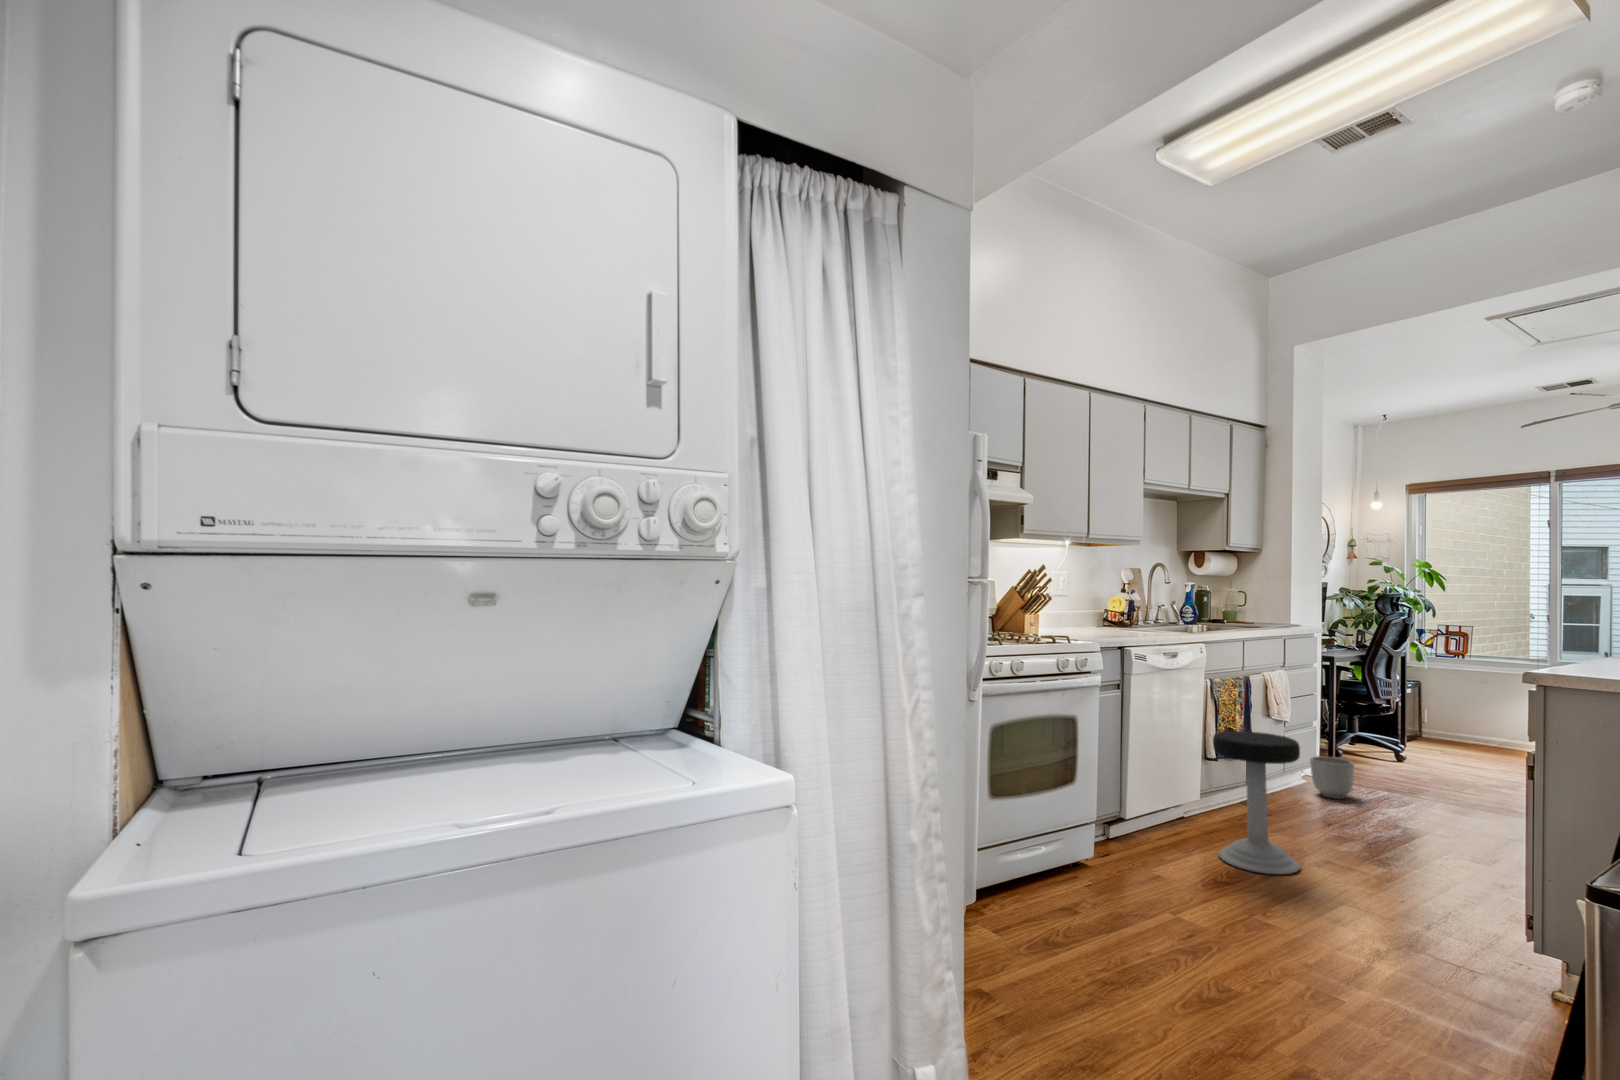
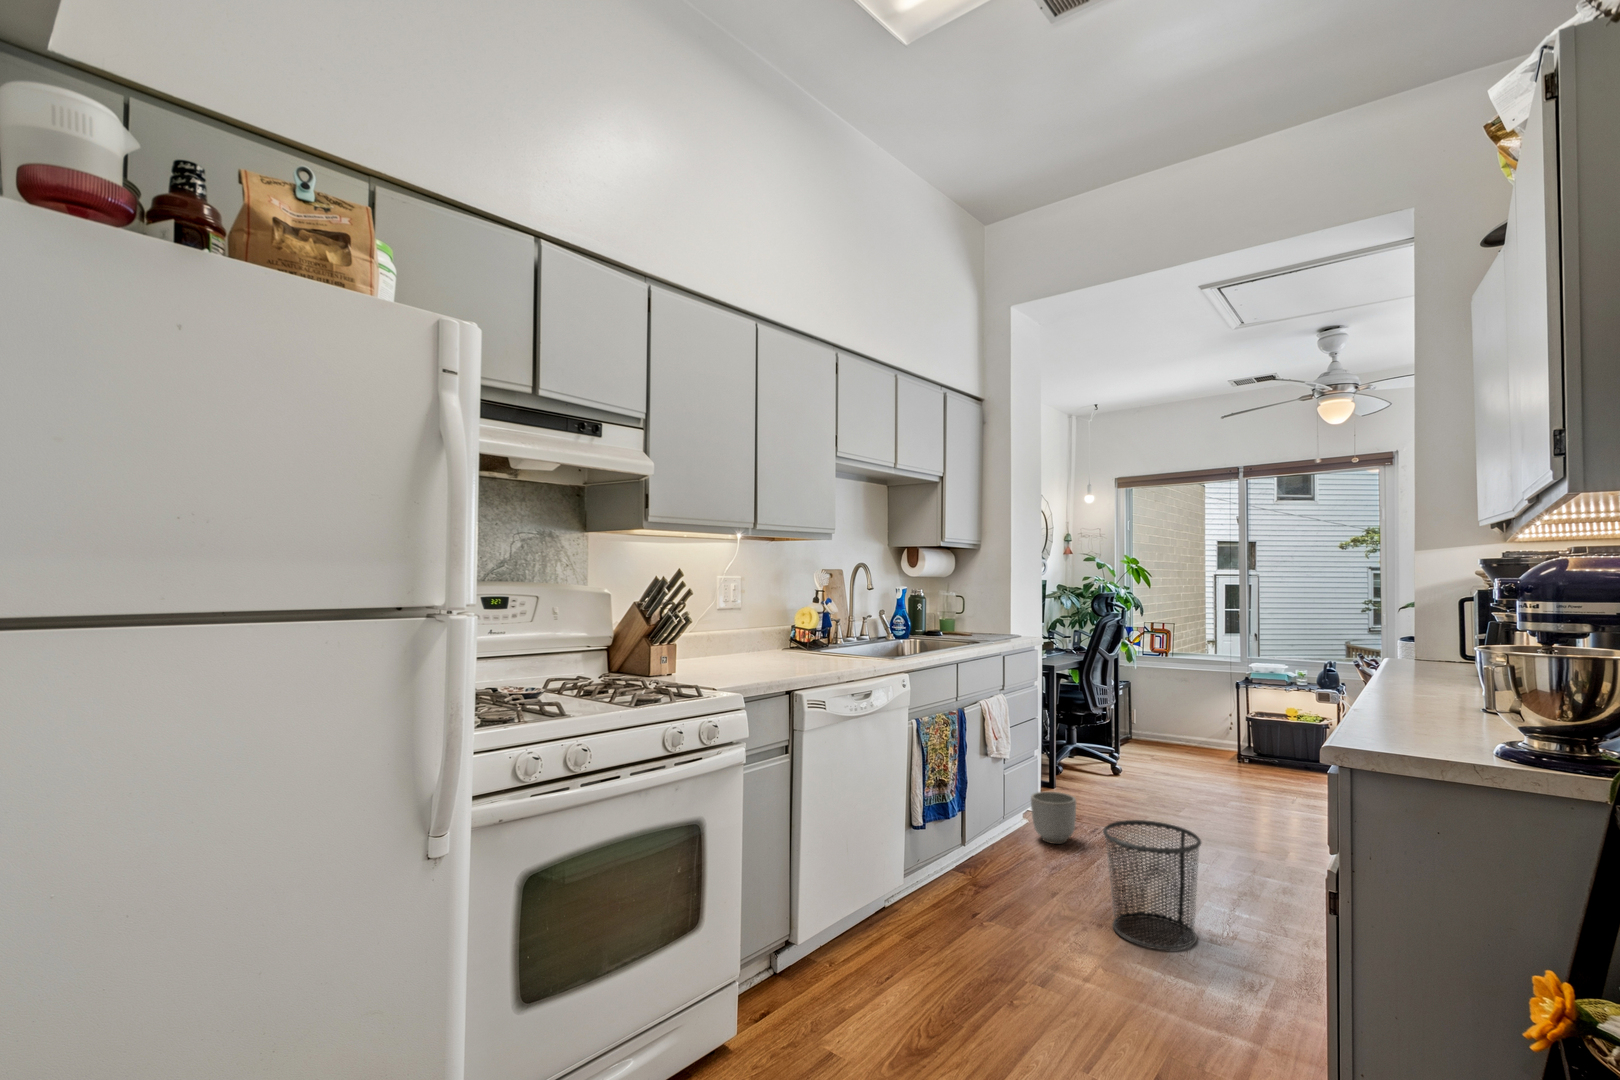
stool: present [1213,731,1300,874] -> none [913,798,1020,1012]
waste bin: none [1374,768,1465,865] -> present [1103,820,1201,950]

